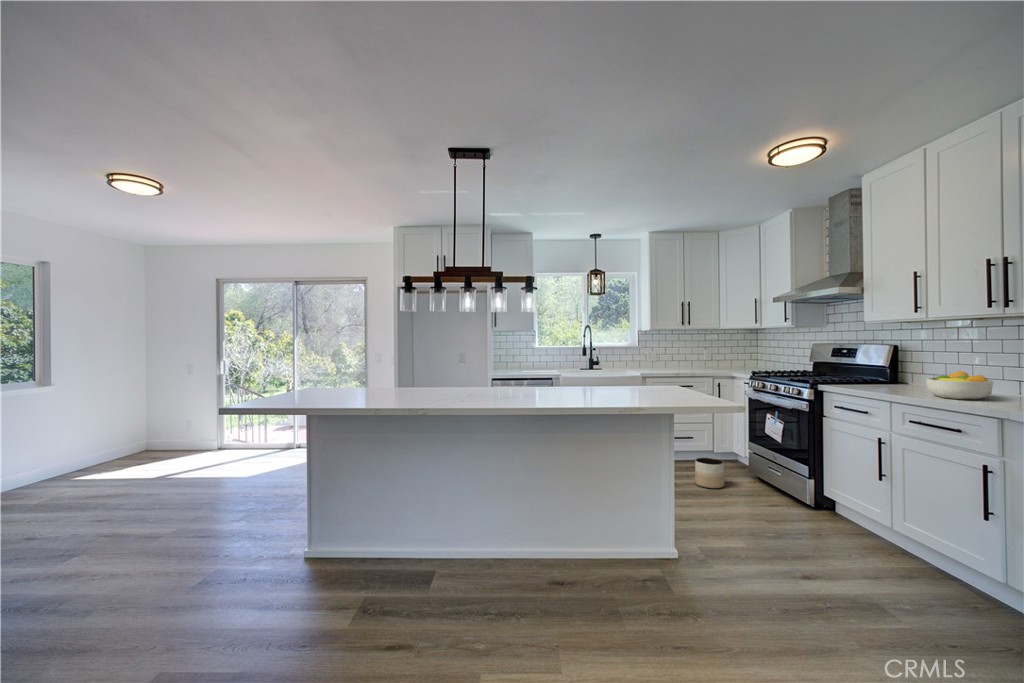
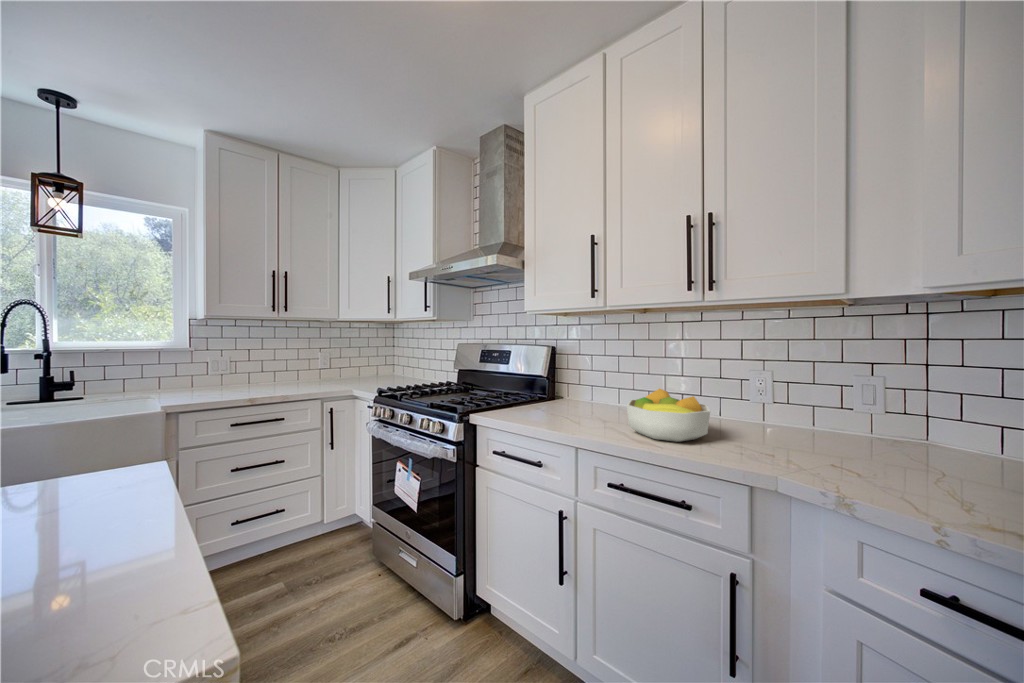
planter: present [695,458,724,489] -> none [268,555,323,625]

